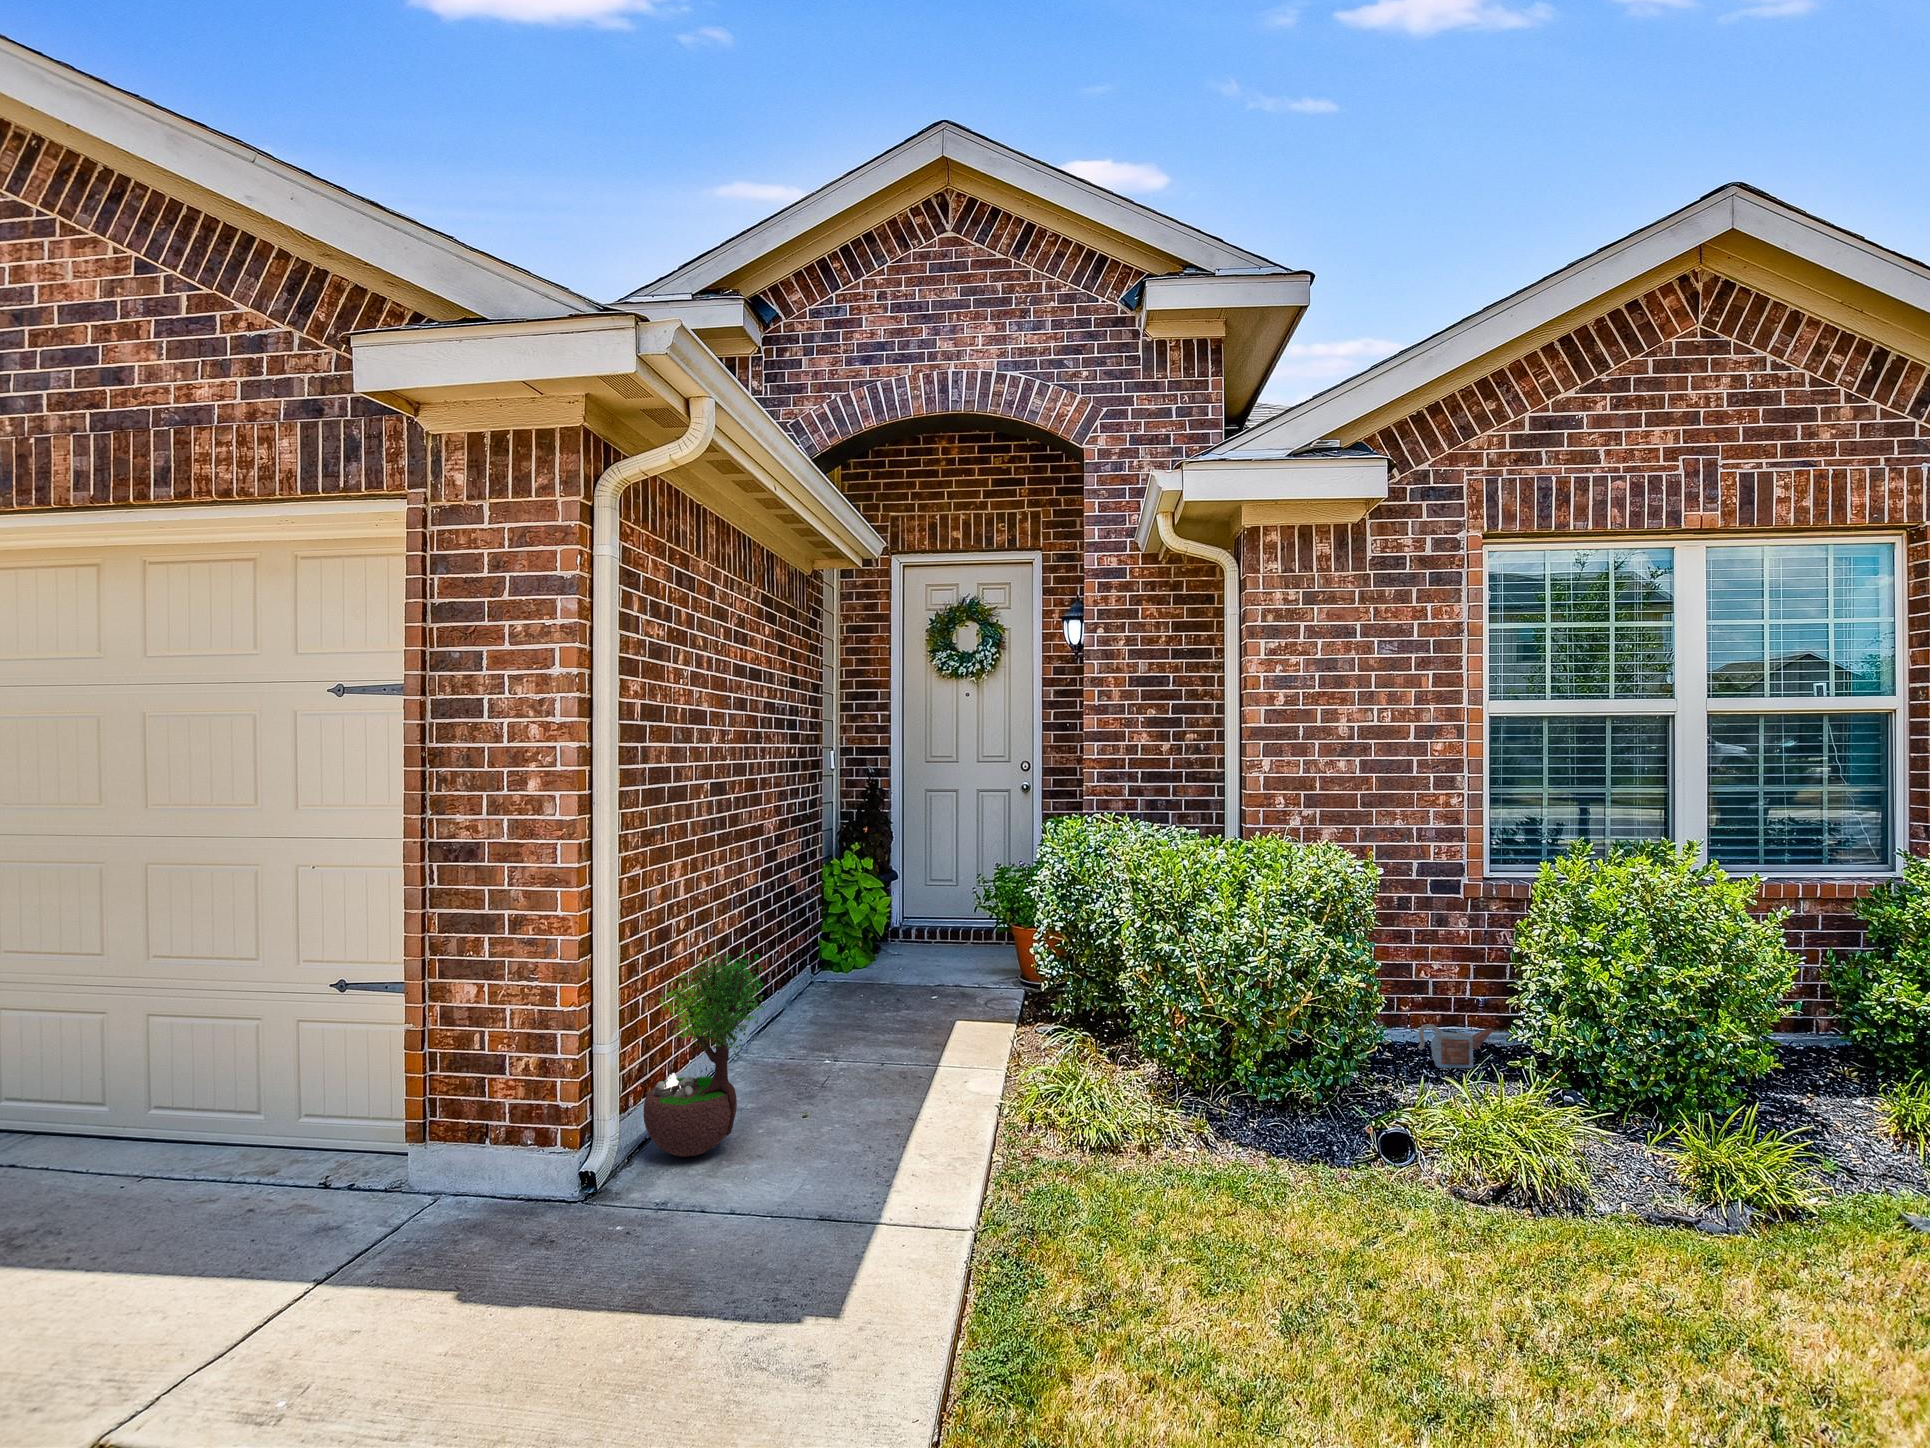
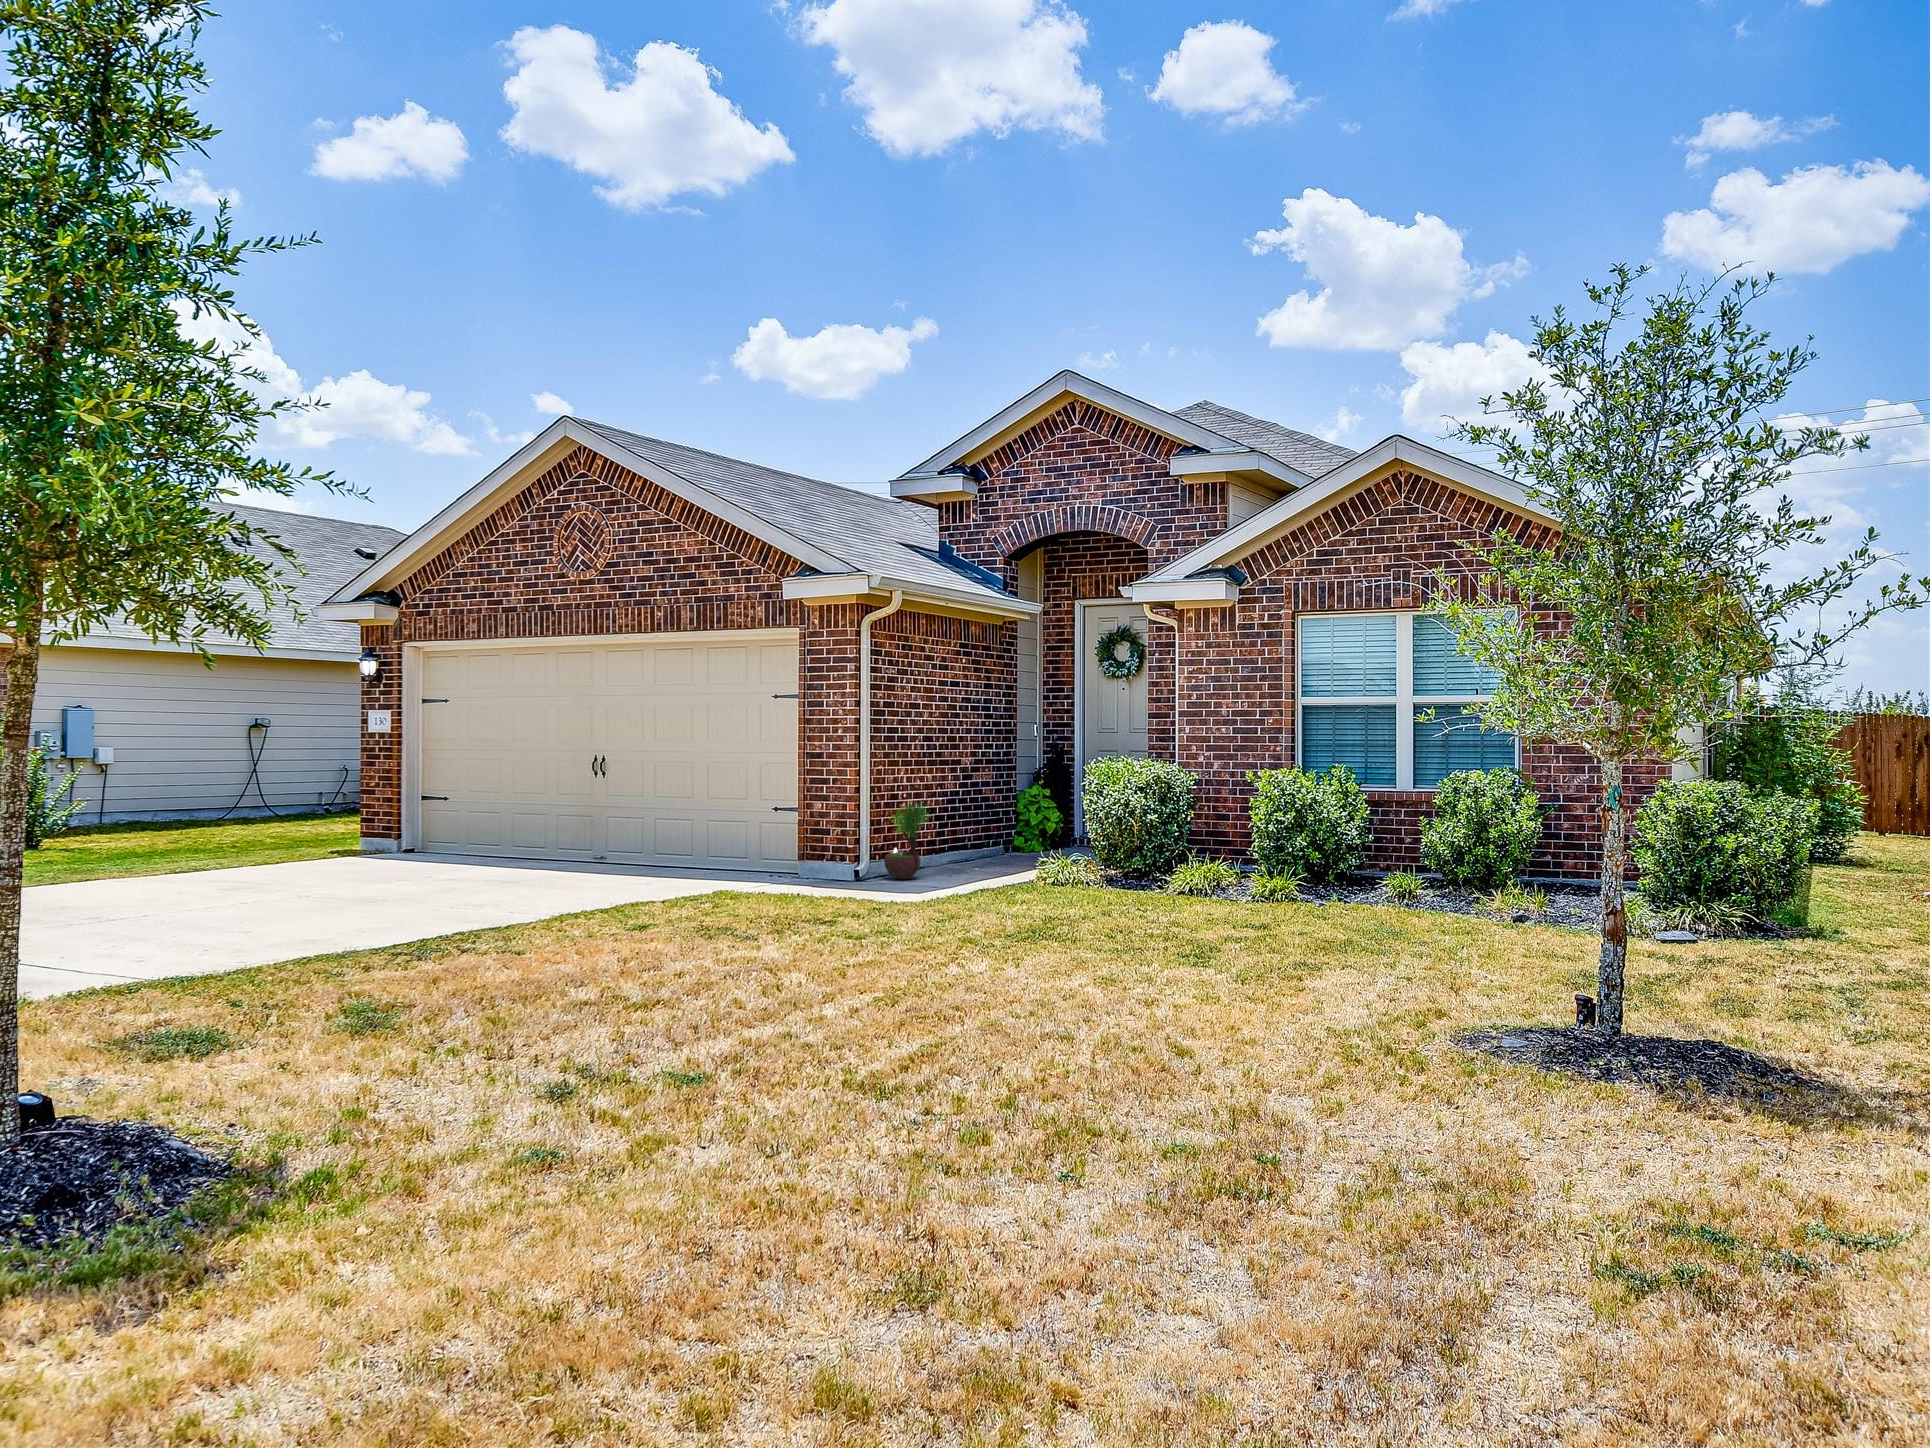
watering can: present [1418,1024,1494,1068] -> none [1253,861,1291,883]

